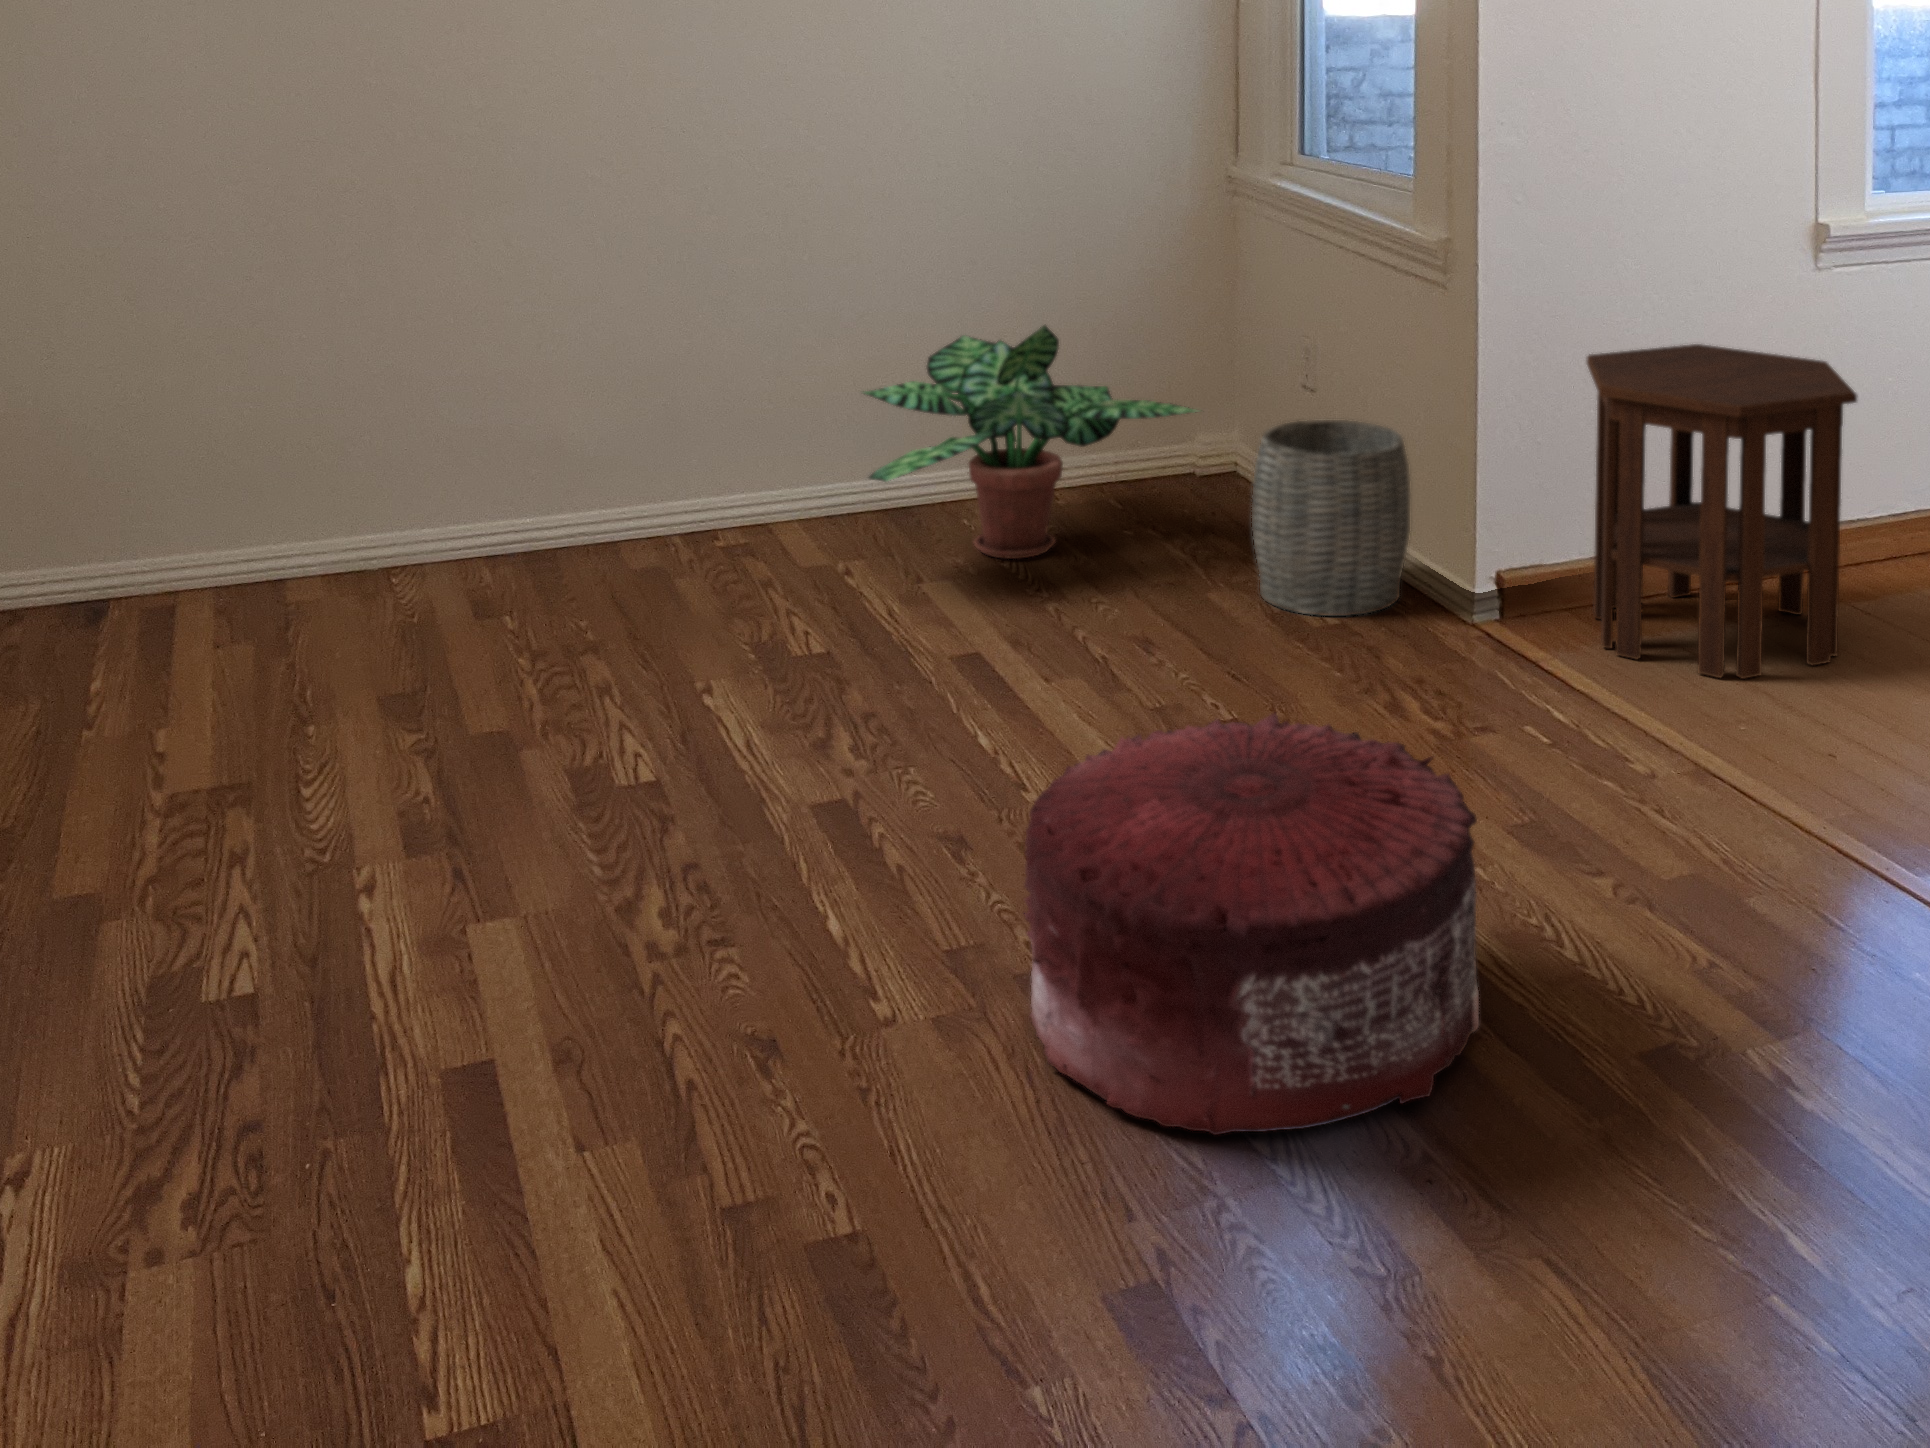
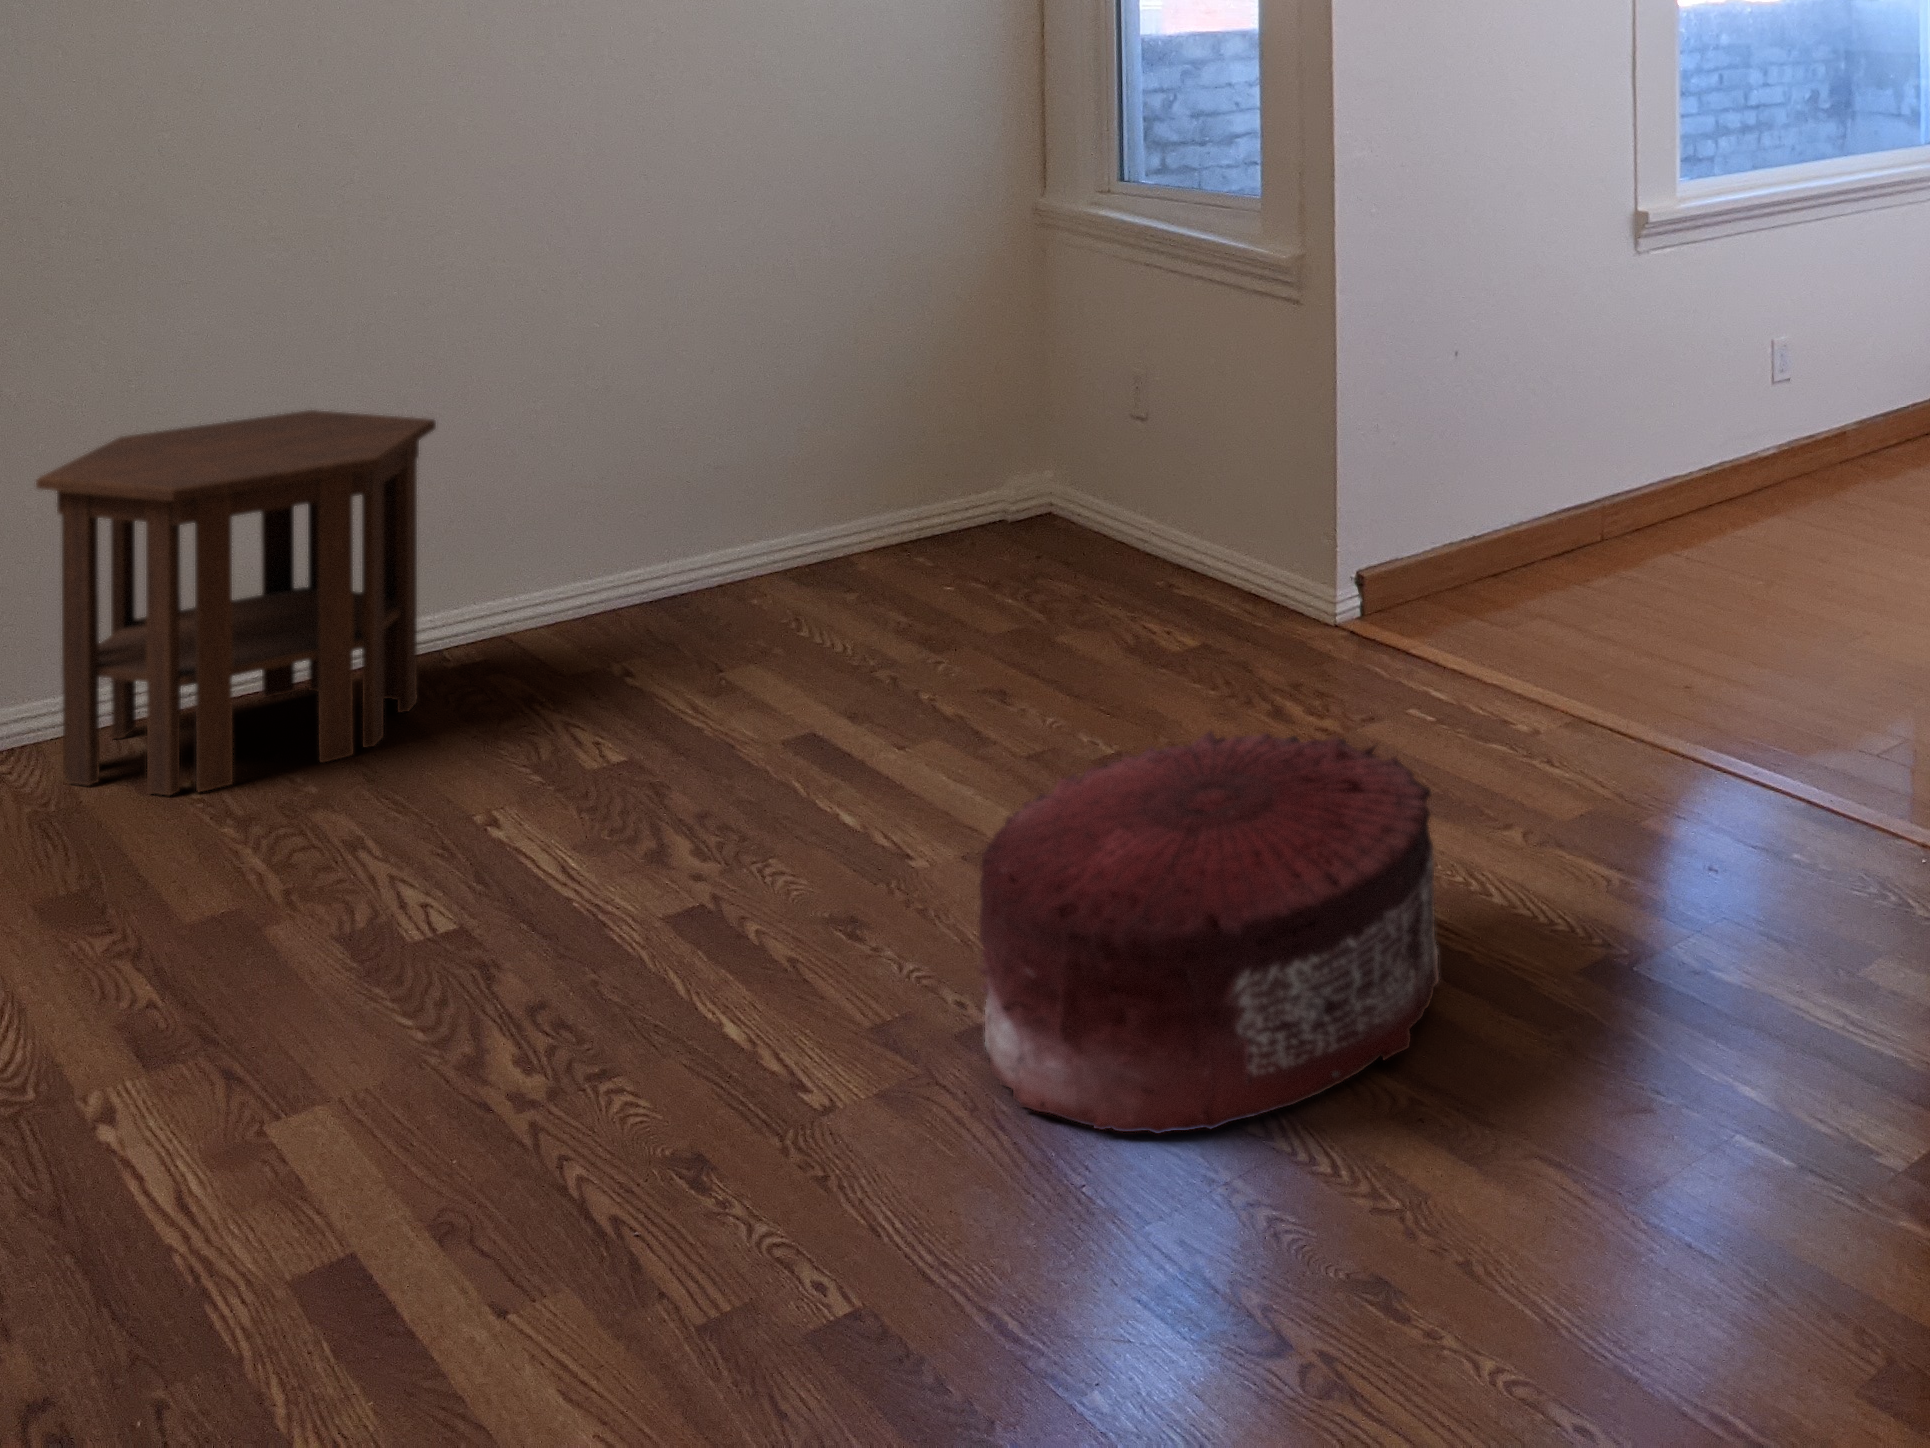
potted plant: present [864,325,1197,559] -> none [628,378,1039,633]
side table: present [1586,344,1857,679] -> present [36,410,436,795]
woven basket: present [1252,420,1410,616] -> none [1102,444,1268,641]

